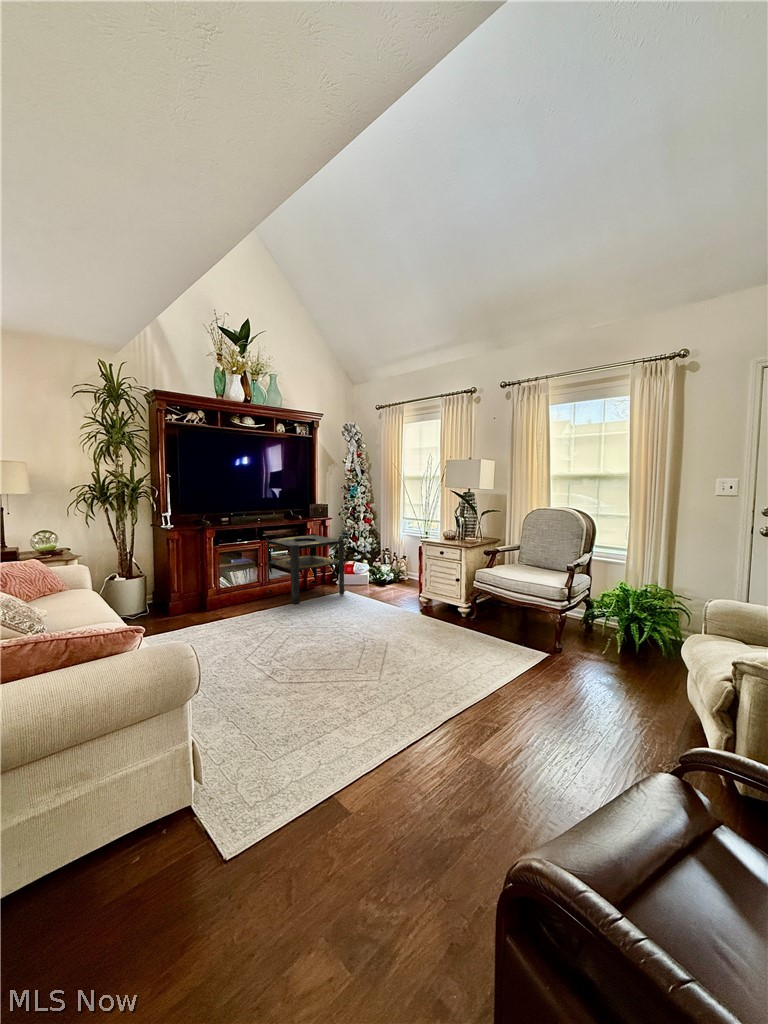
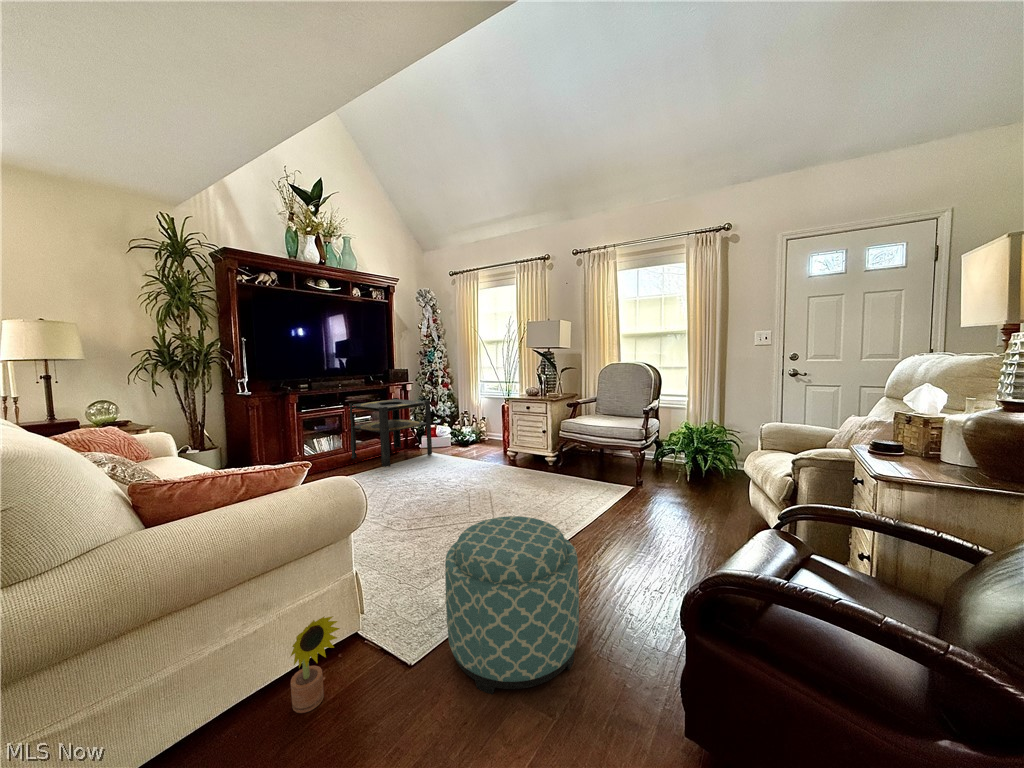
ottoman: none [266,699,416,912] -> present [445,516,579,694]
decorative plant: none [87,796,149,890] -> present [291,616,340,713]

